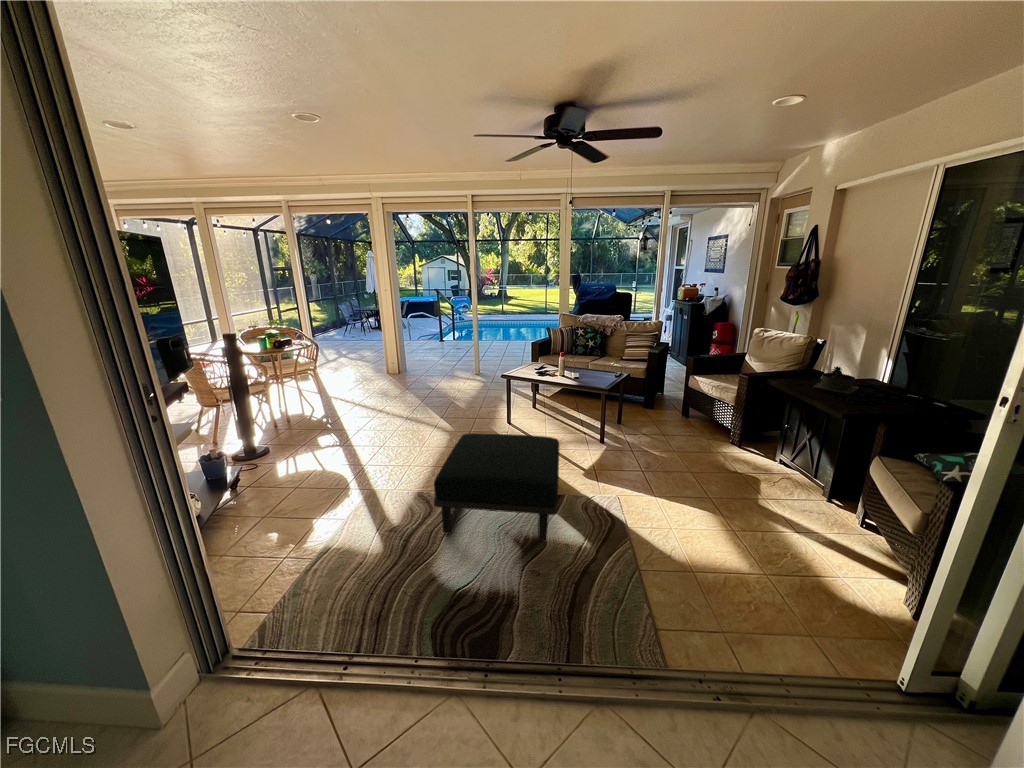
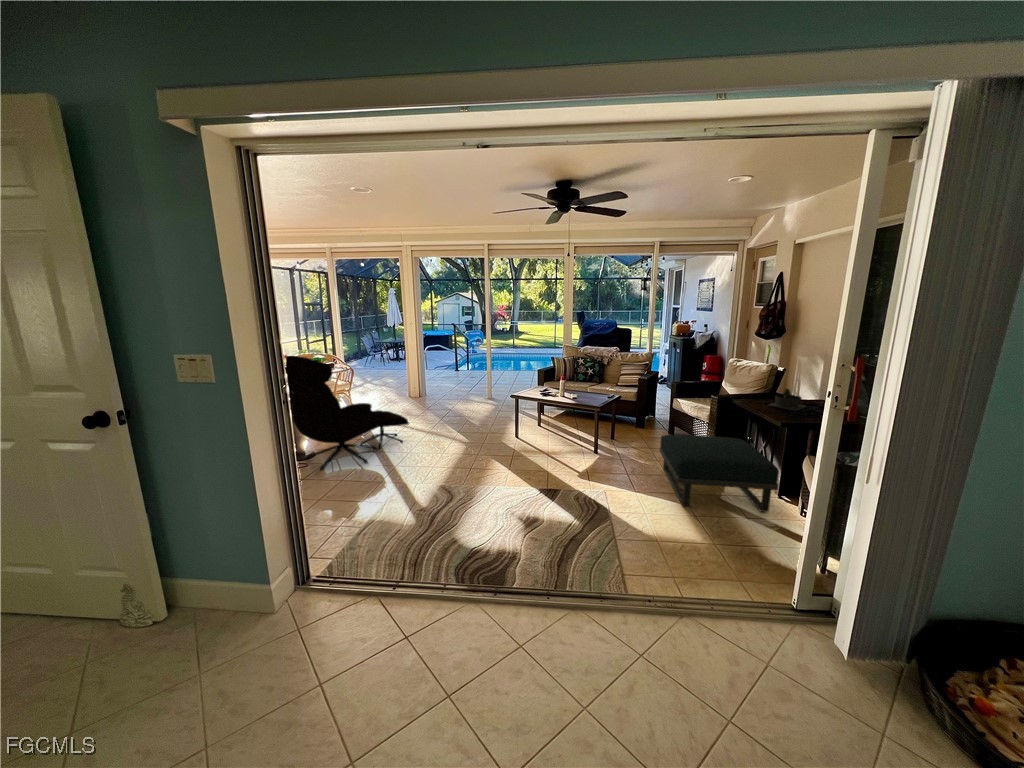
lounge chair: none [205,334,383,473] -> present [285,356,409,470]
footstool: present [434,433,559,542] -> present [659,435,779,512]

